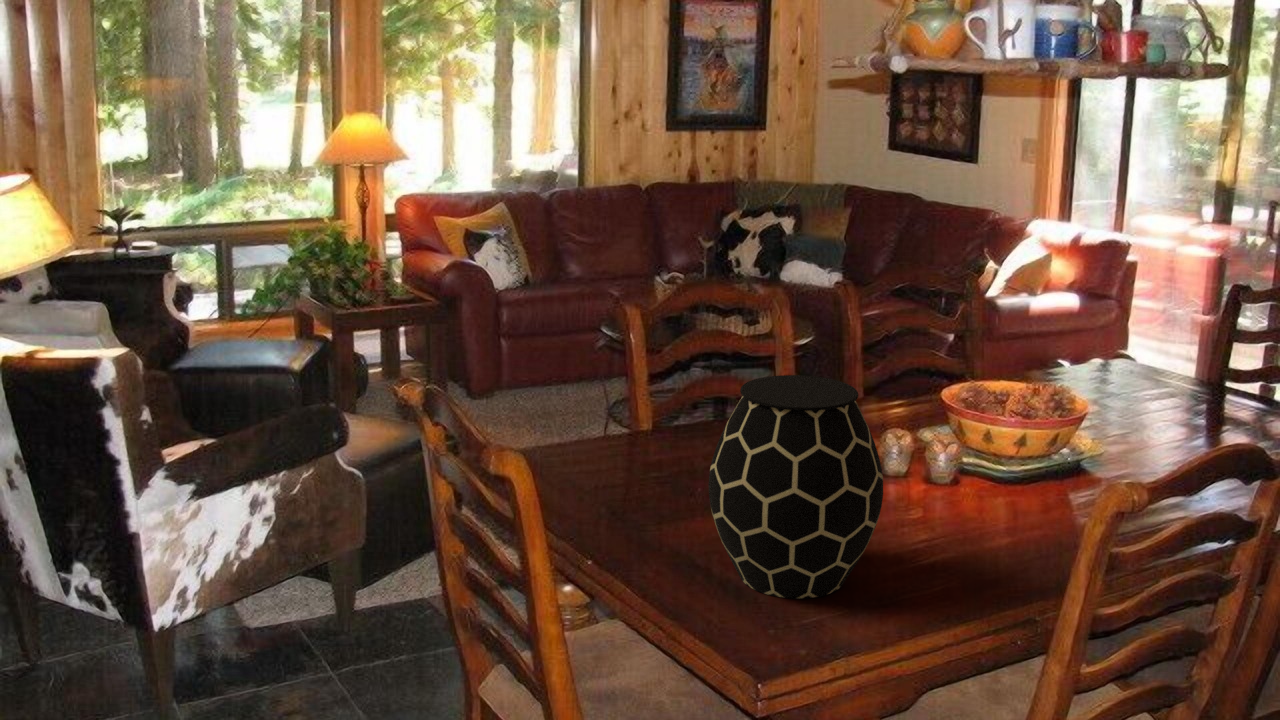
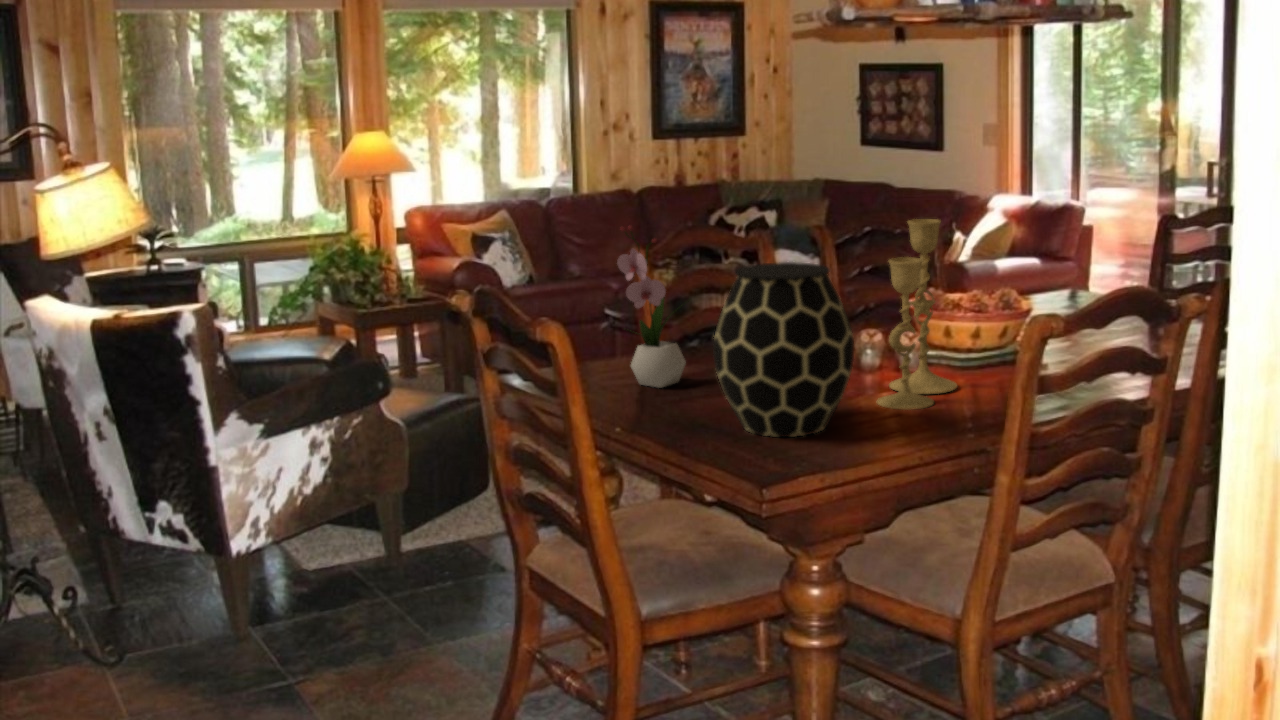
flower arrangement: none [600,304,687,498] -> present [617,226,686,388]
candlestick: none [904,317,1002,556] -> present [877,219,957,410]

